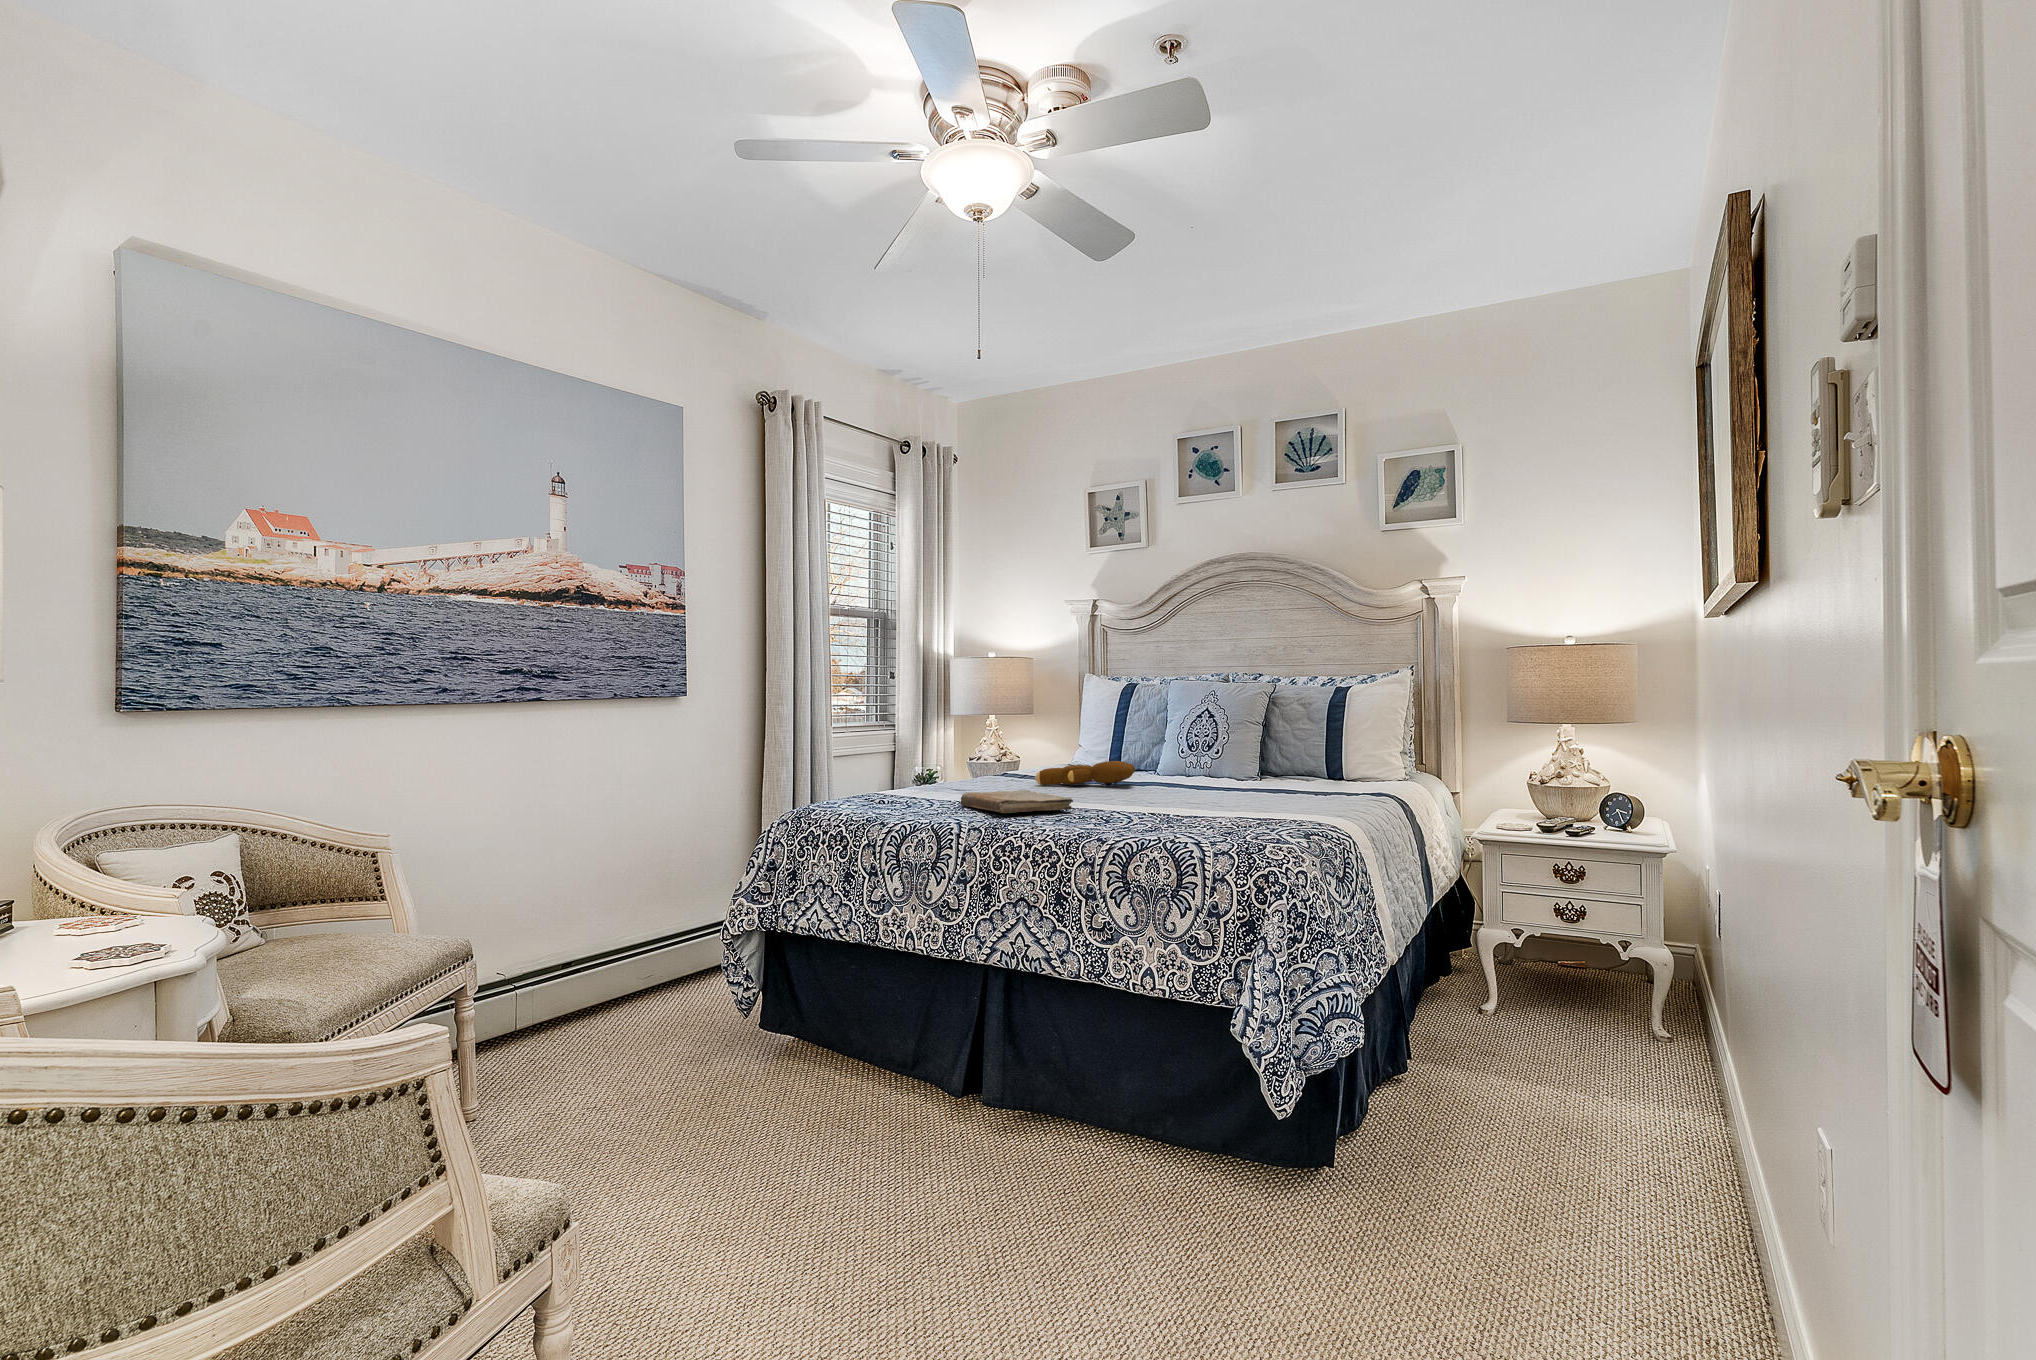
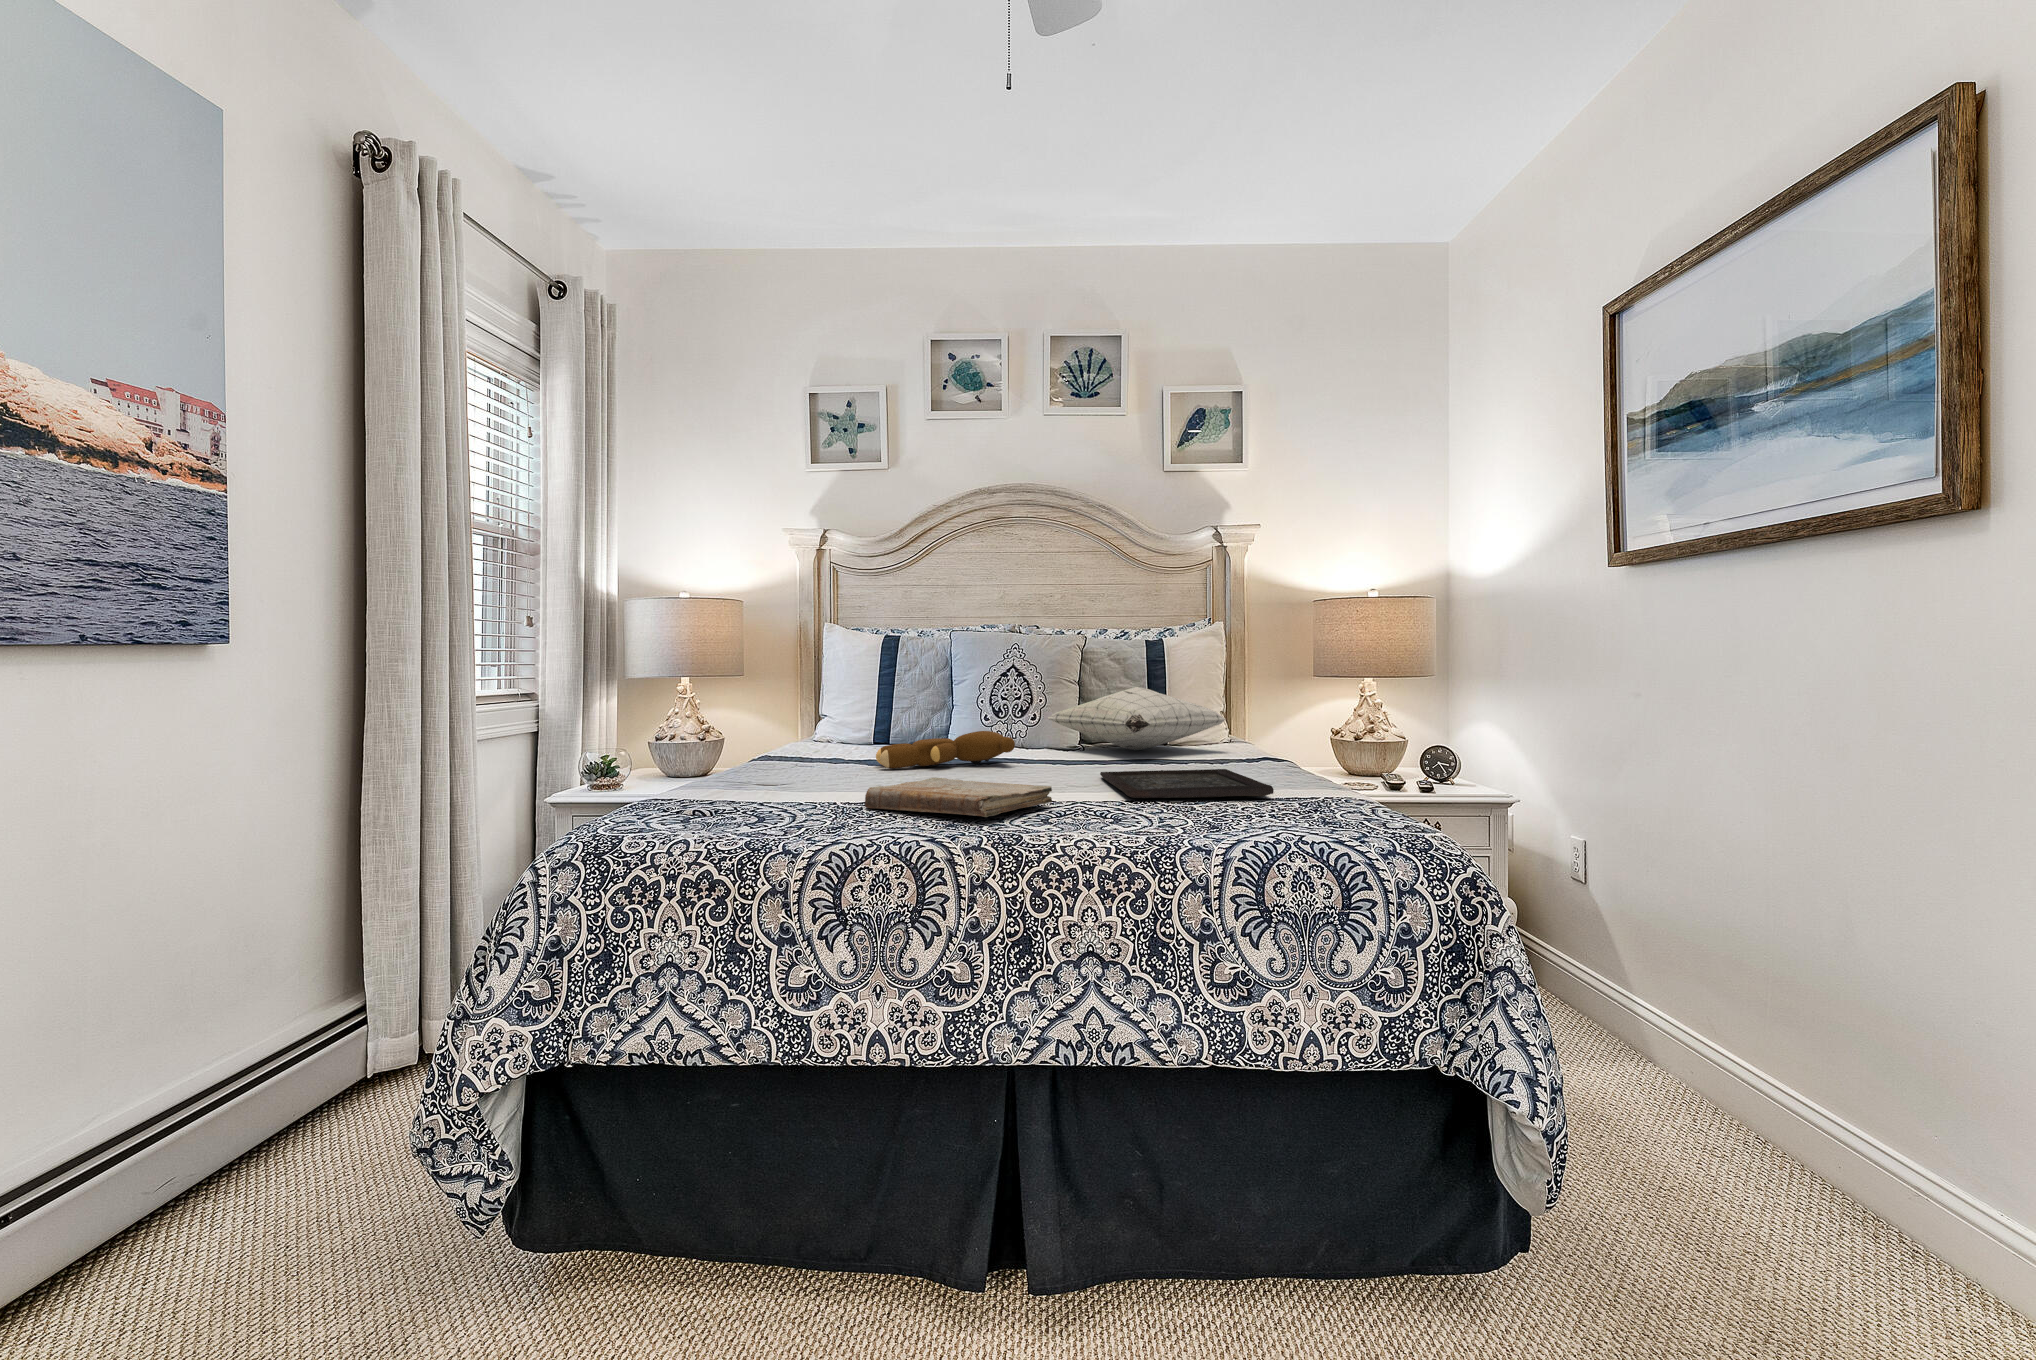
pillow: none [1200,730,1341,783] -> present [1048,687,1226,750]
tray: none [1133,795,1267,816] -> present [1100,769,1274,798]

